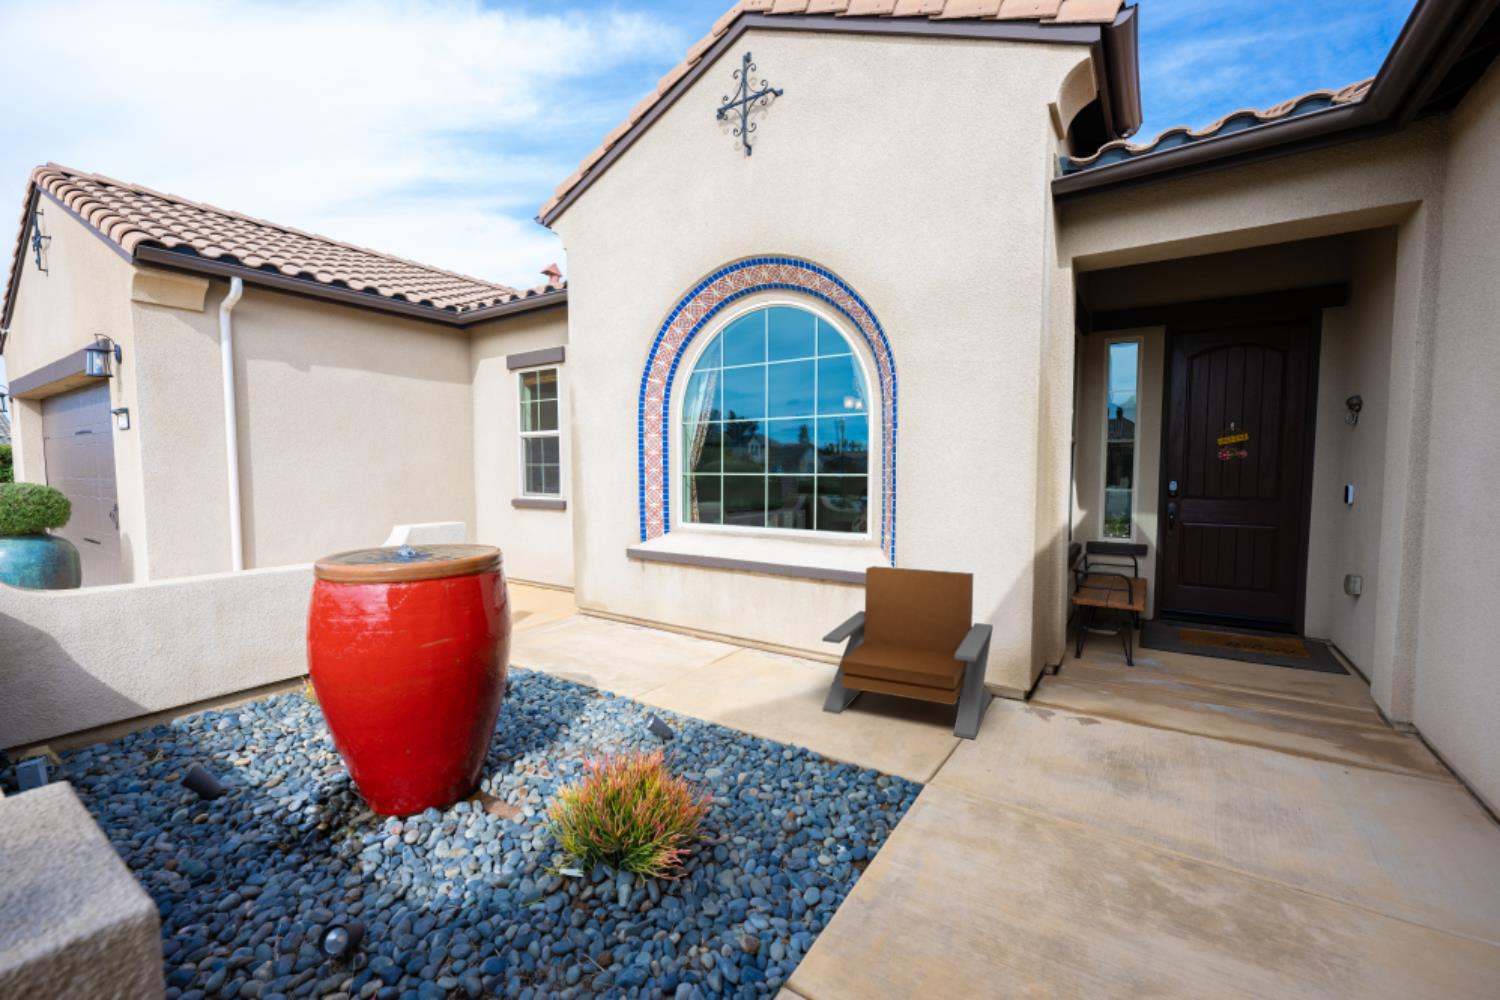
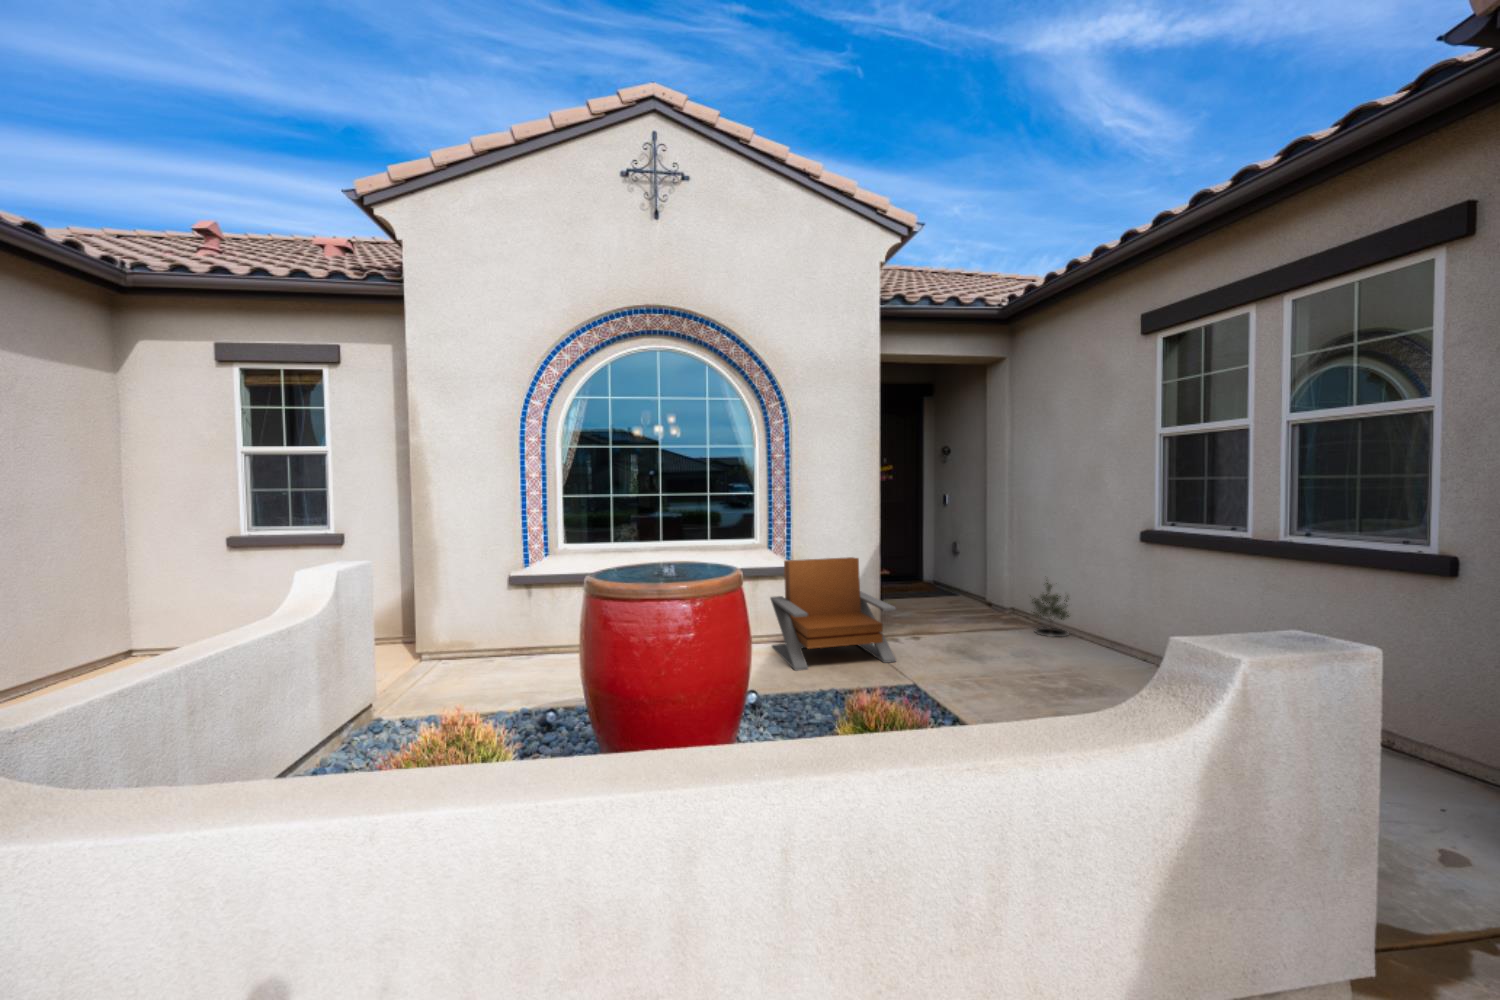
potted tree: none [1346,661,1462,797] -> present [1032,580,1070,637]

